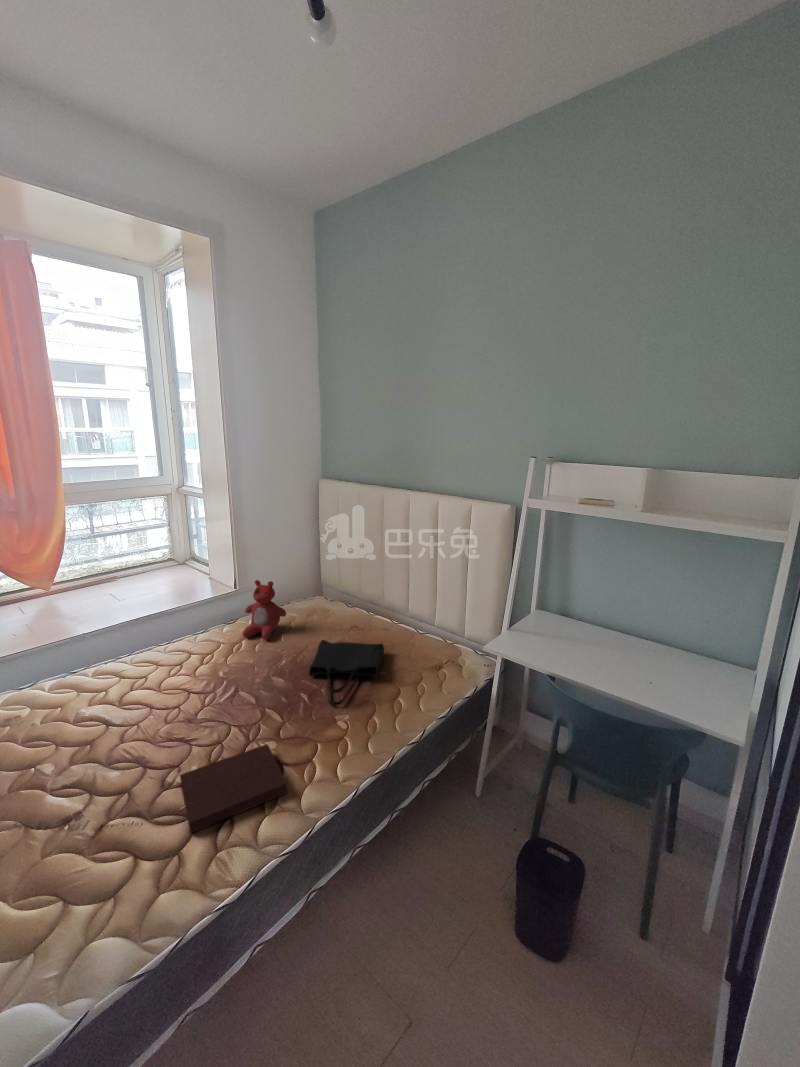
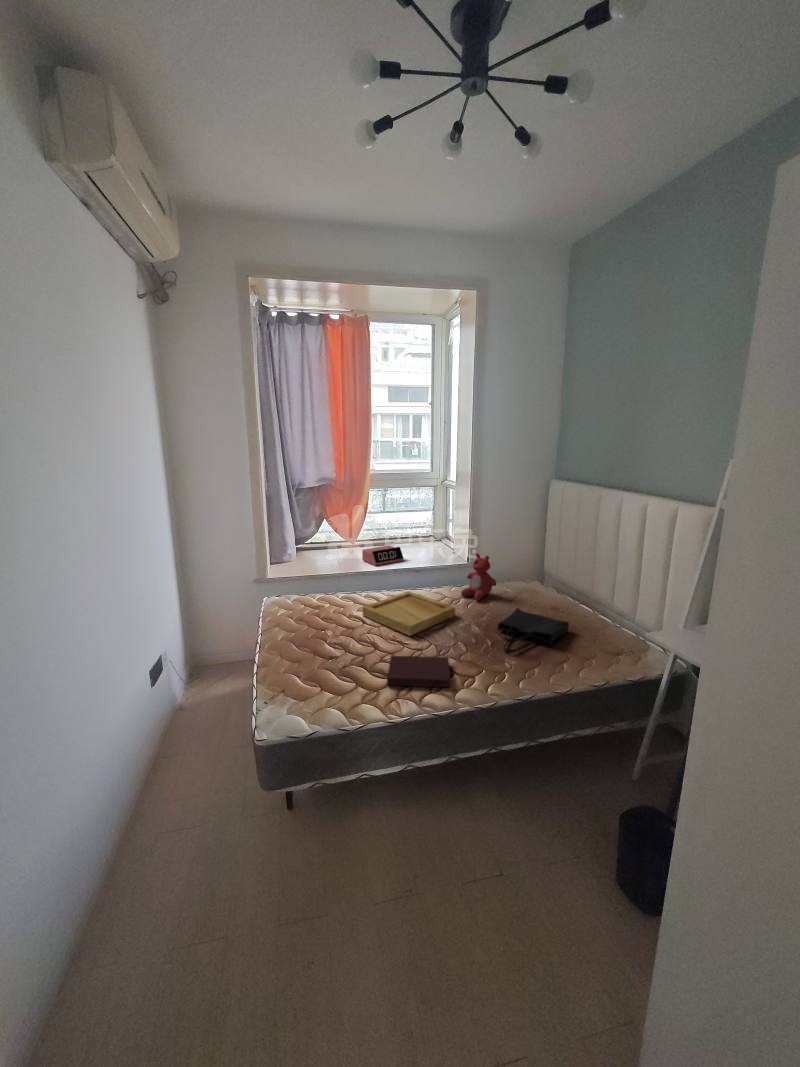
alarm clock: none [69,584,142,620] -> present [362,546,404,566]
tray: none [100,651,247,725] -> present [363,591,455,636]

